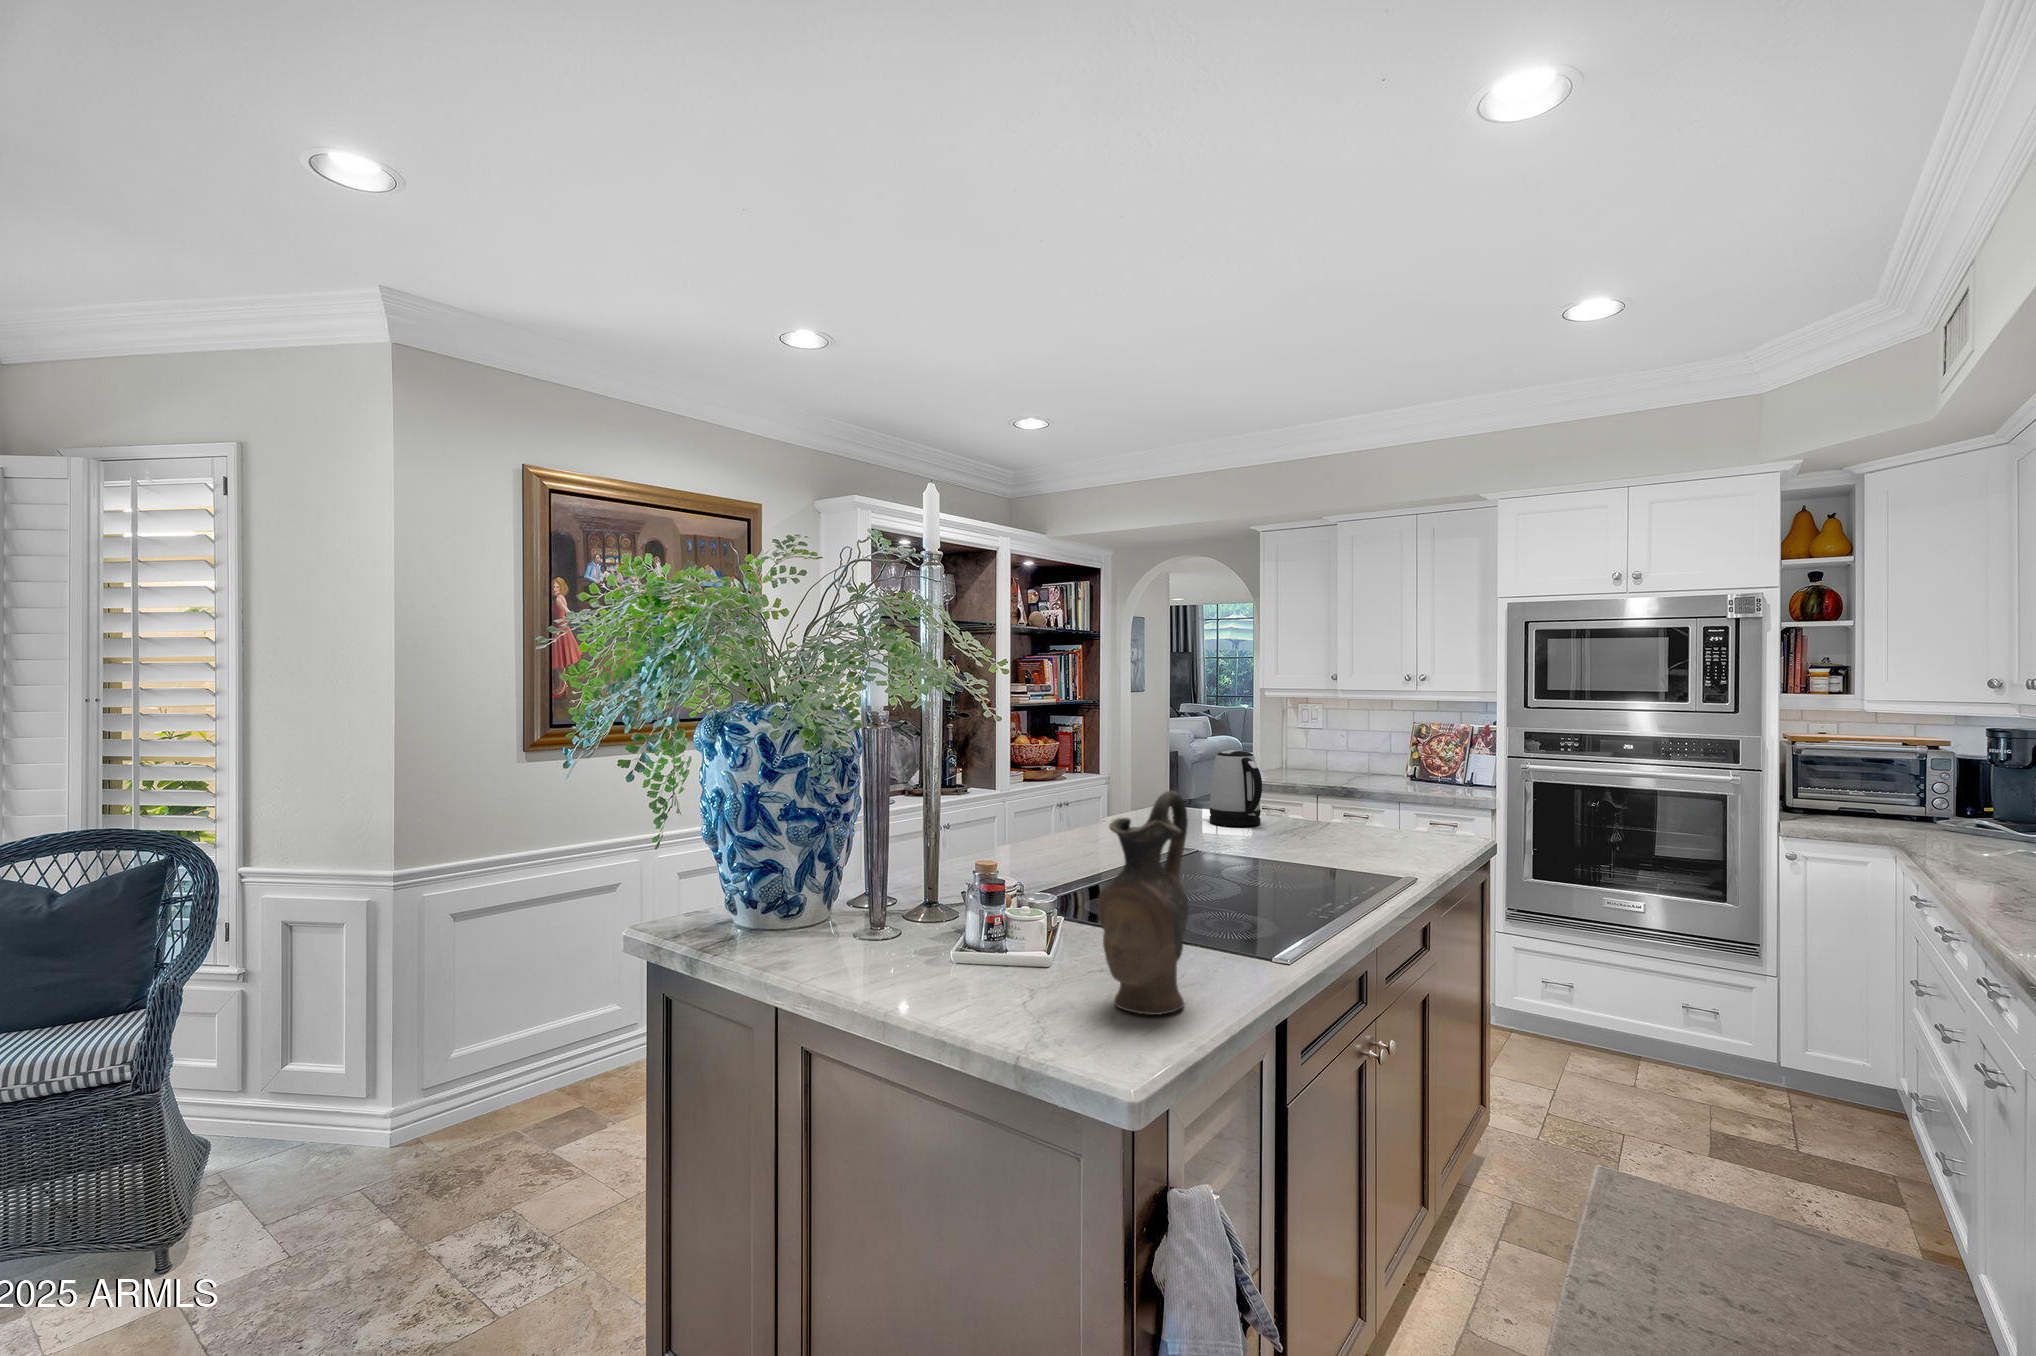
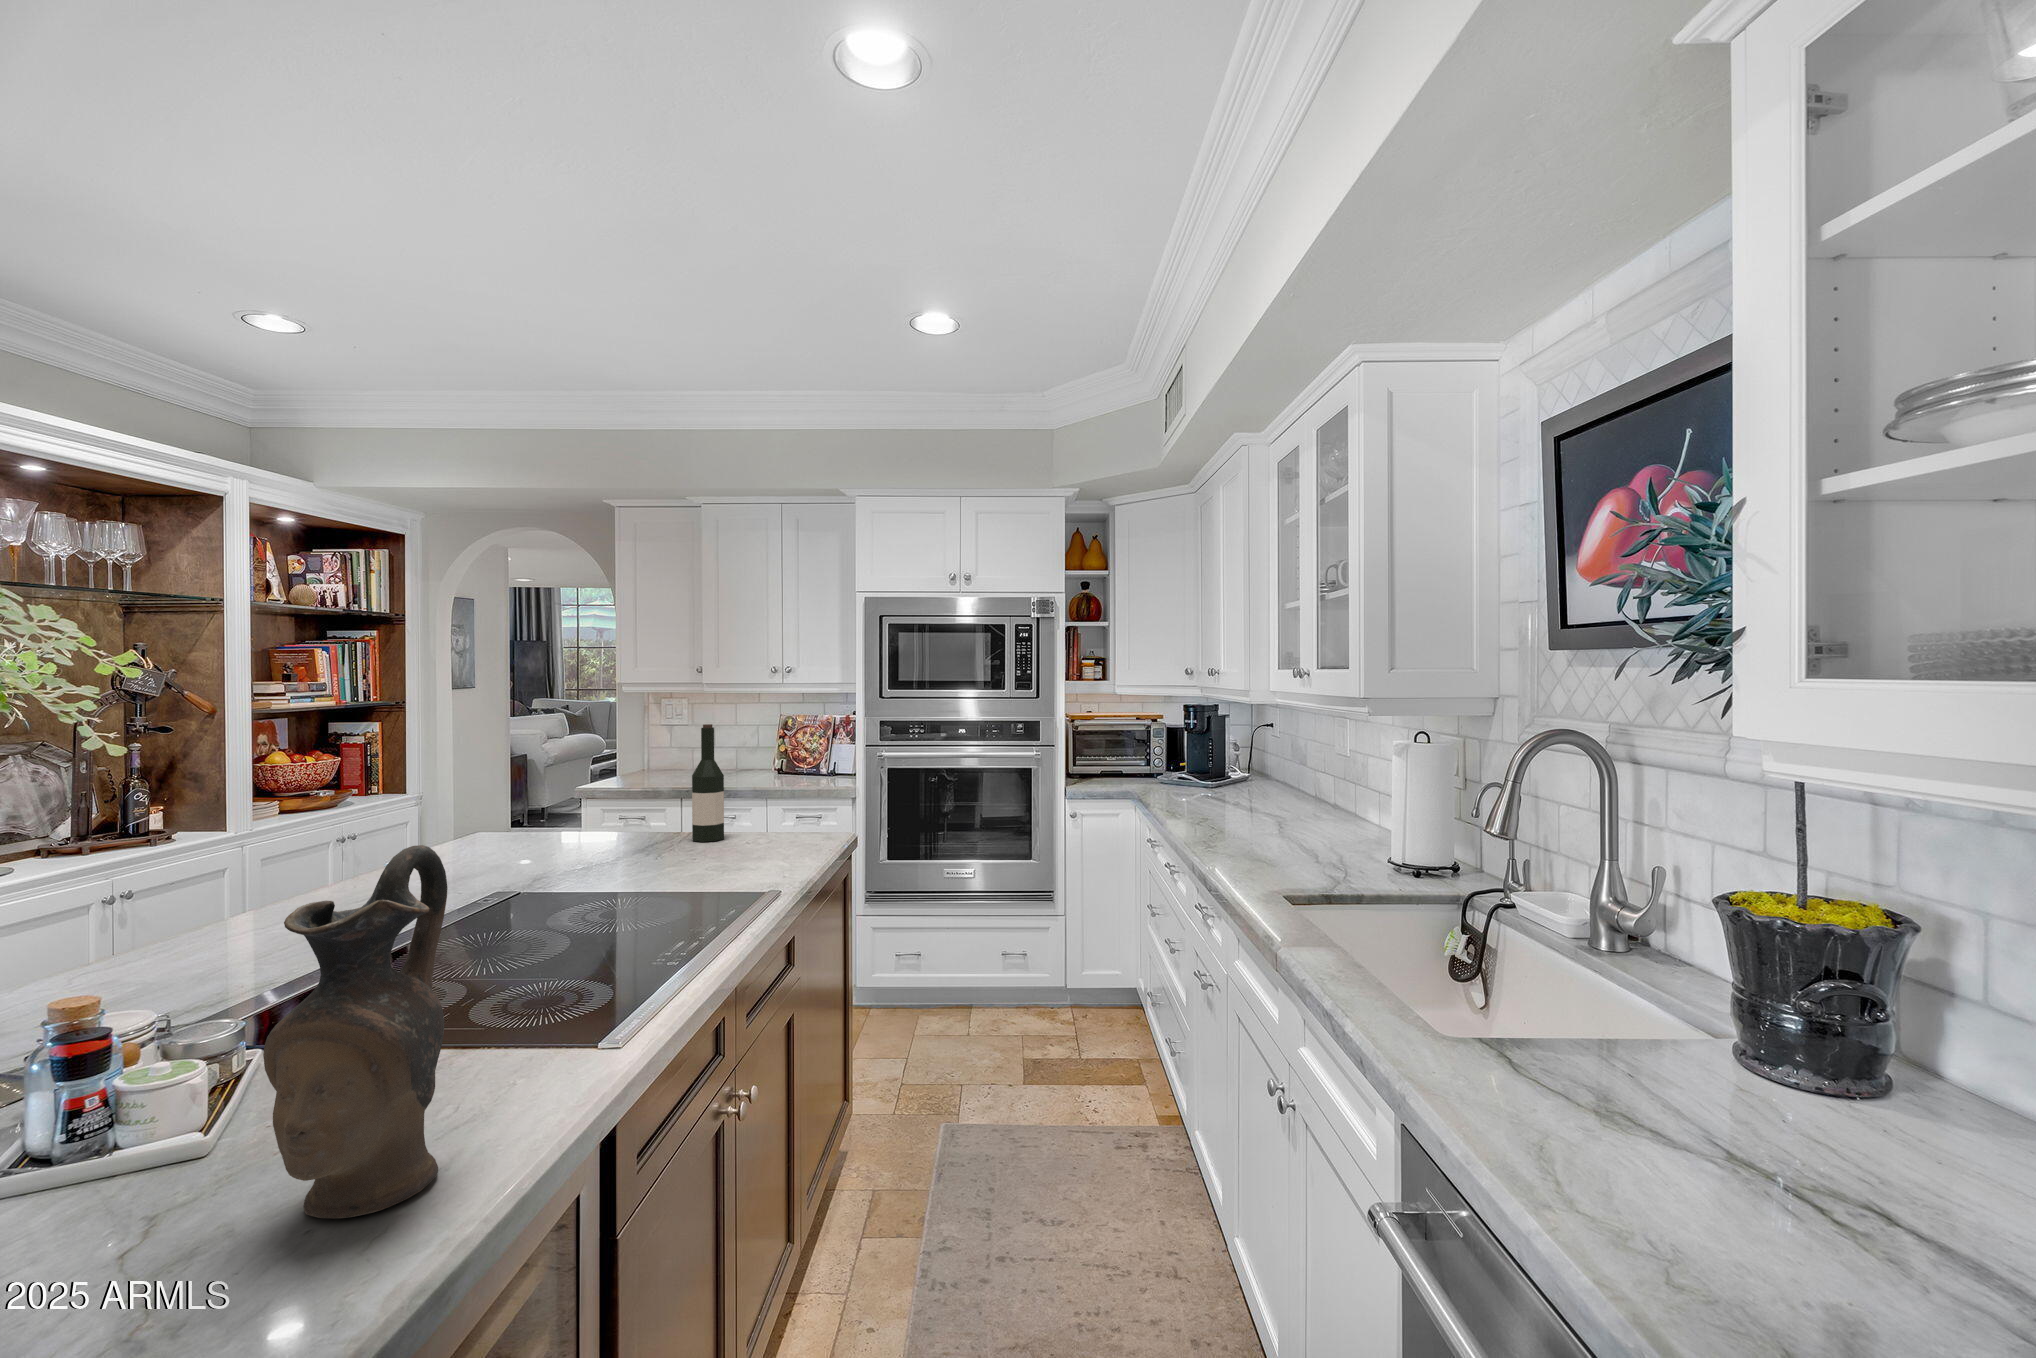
wine bottle: none [1335,727,1364,833] -> present [692,724,724,842]
kettle: present [1210,750,1262,826] -> none [538,758,605,850]

